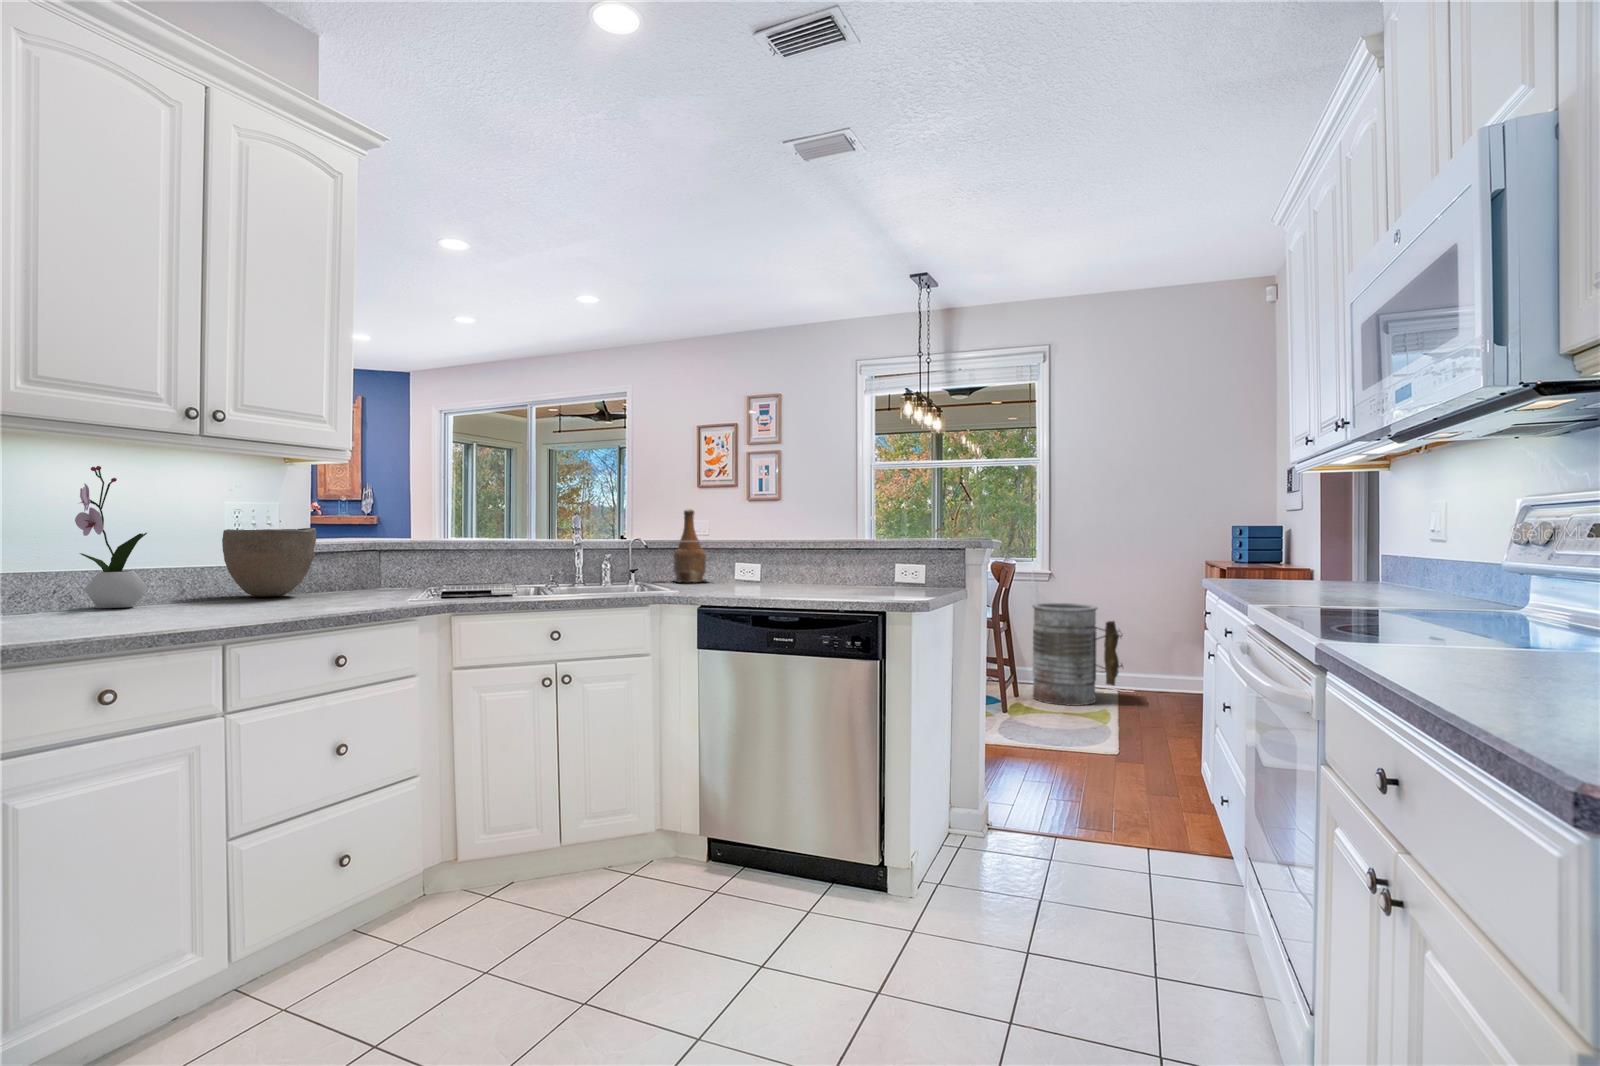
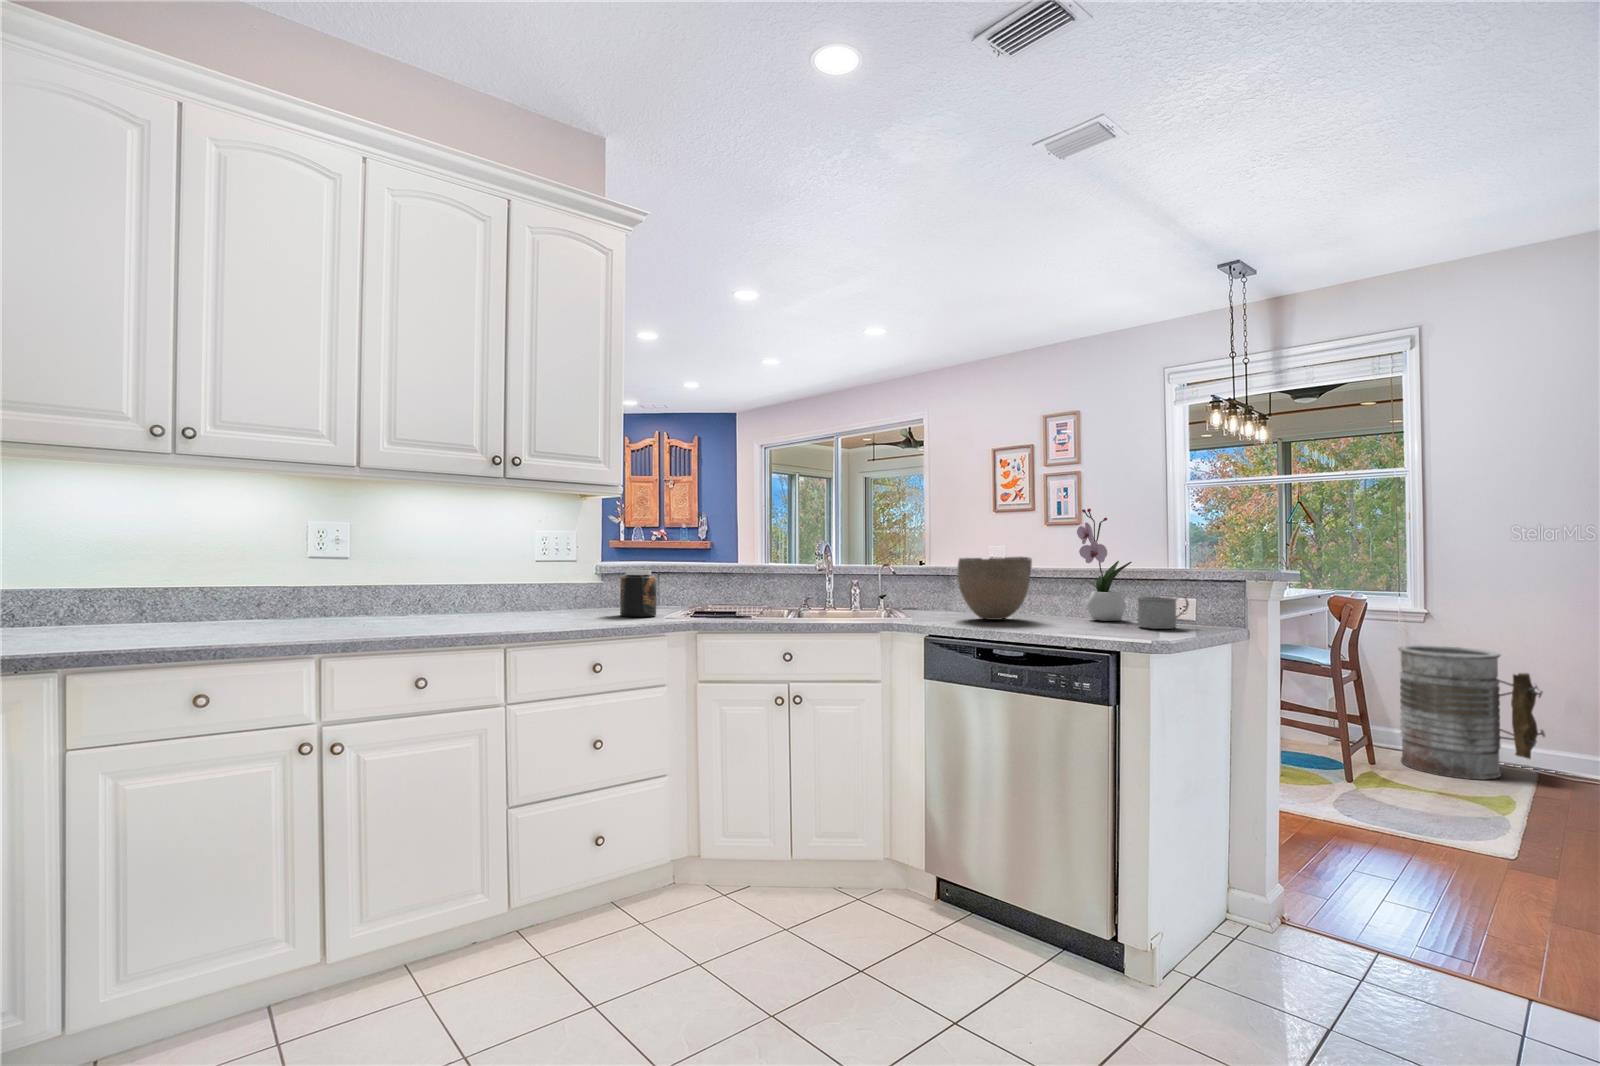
flower arrangement: present [75,466,148,608] -> present [1077,509,1132,621]
bottle: present [673,509,706,582] -> none [919,534,956,608]
bowl: present [222,528,317,597] -> present [958,557,1032,620]
jar: none [352,548,398,601] -> present [620,570,657,617]
mug: none [885,565,925,593] -> present [1137,597,1189,629]

